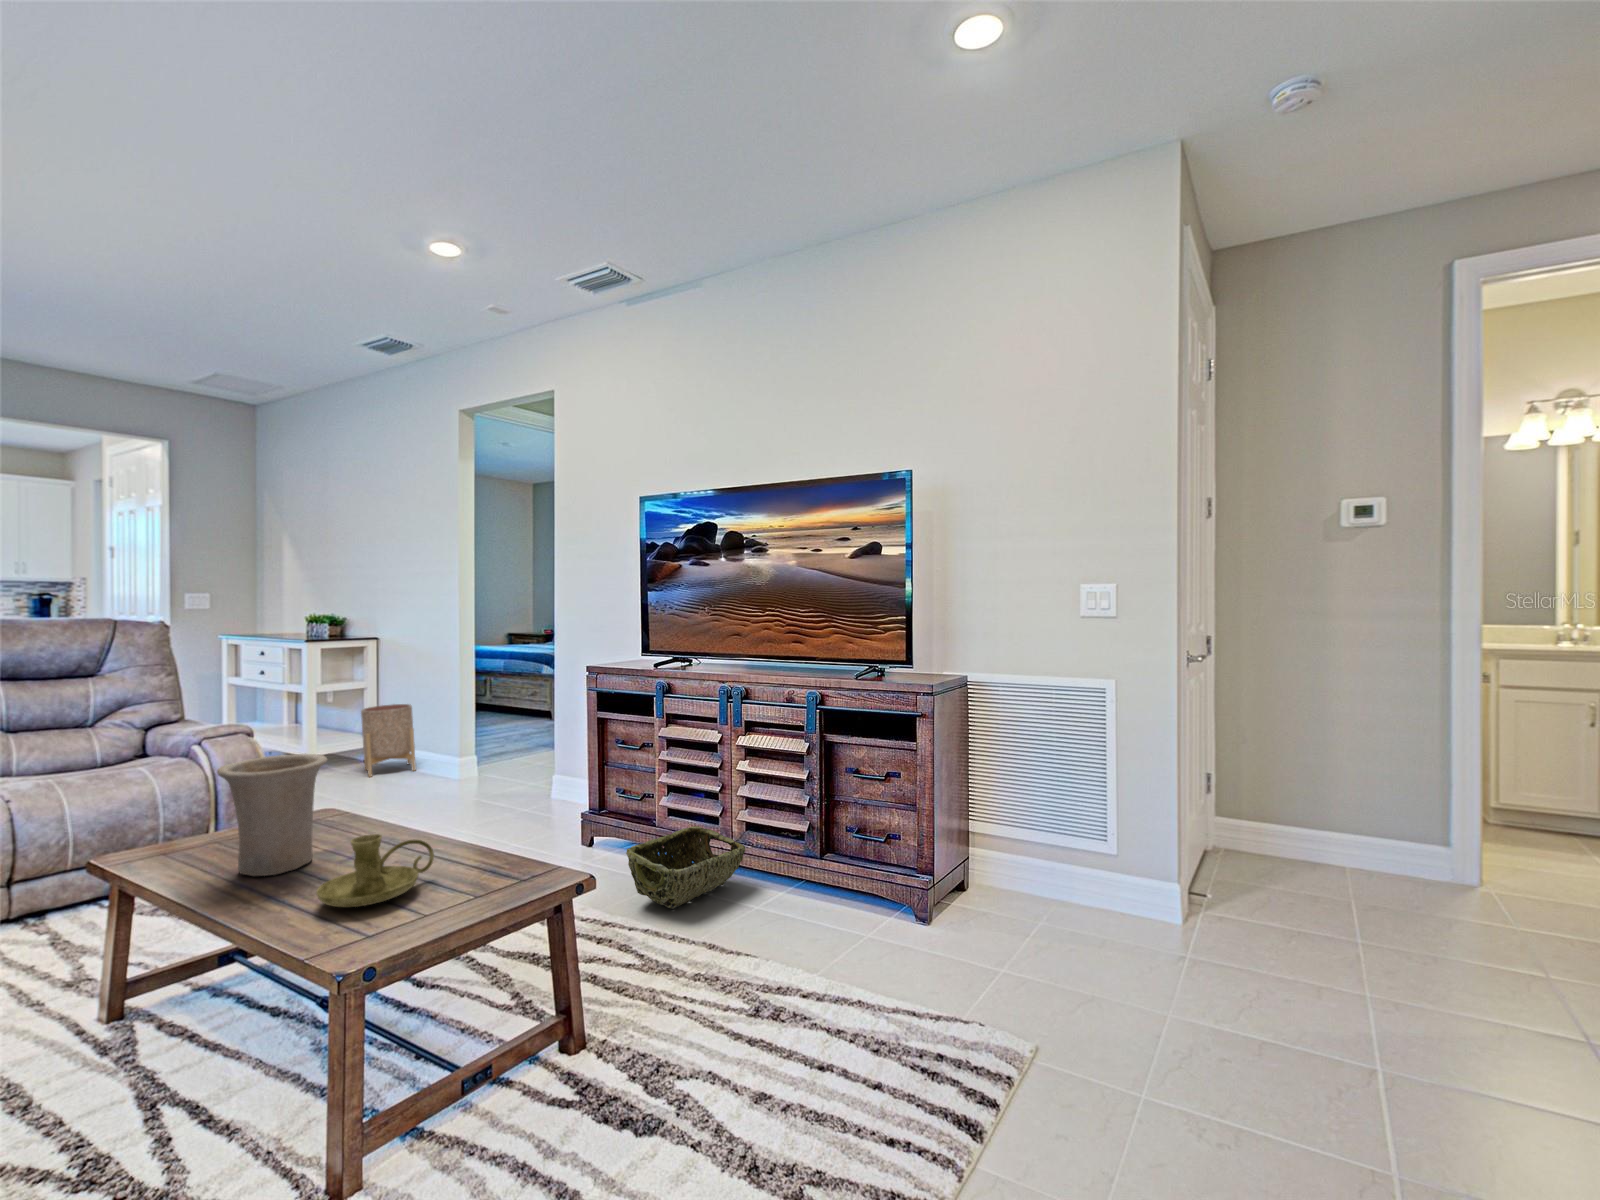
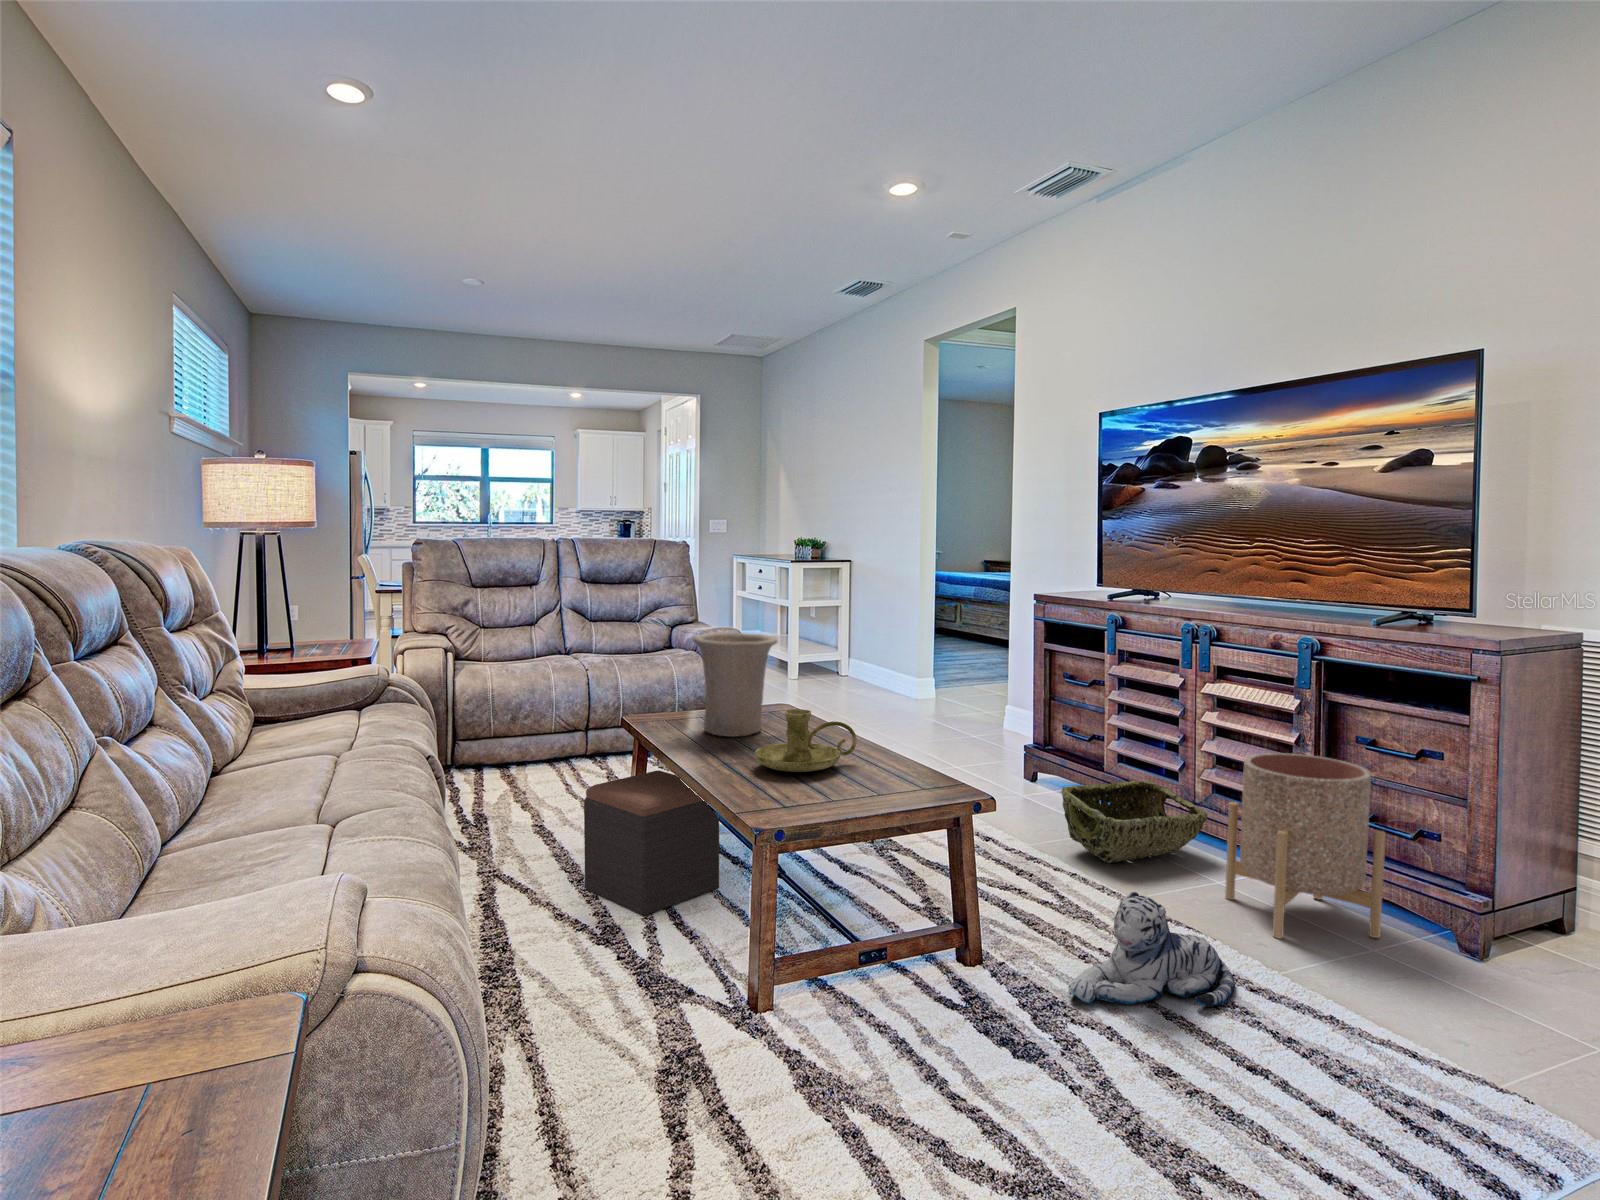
planter: present [361,704,416,777] -> present [1225,753,1386,939]
footstool: none [72,933,275,1118] -> present [584,770,719,916]
plush toy: none [668,942,794,1056] -> present [1068,891,1235,1007]

